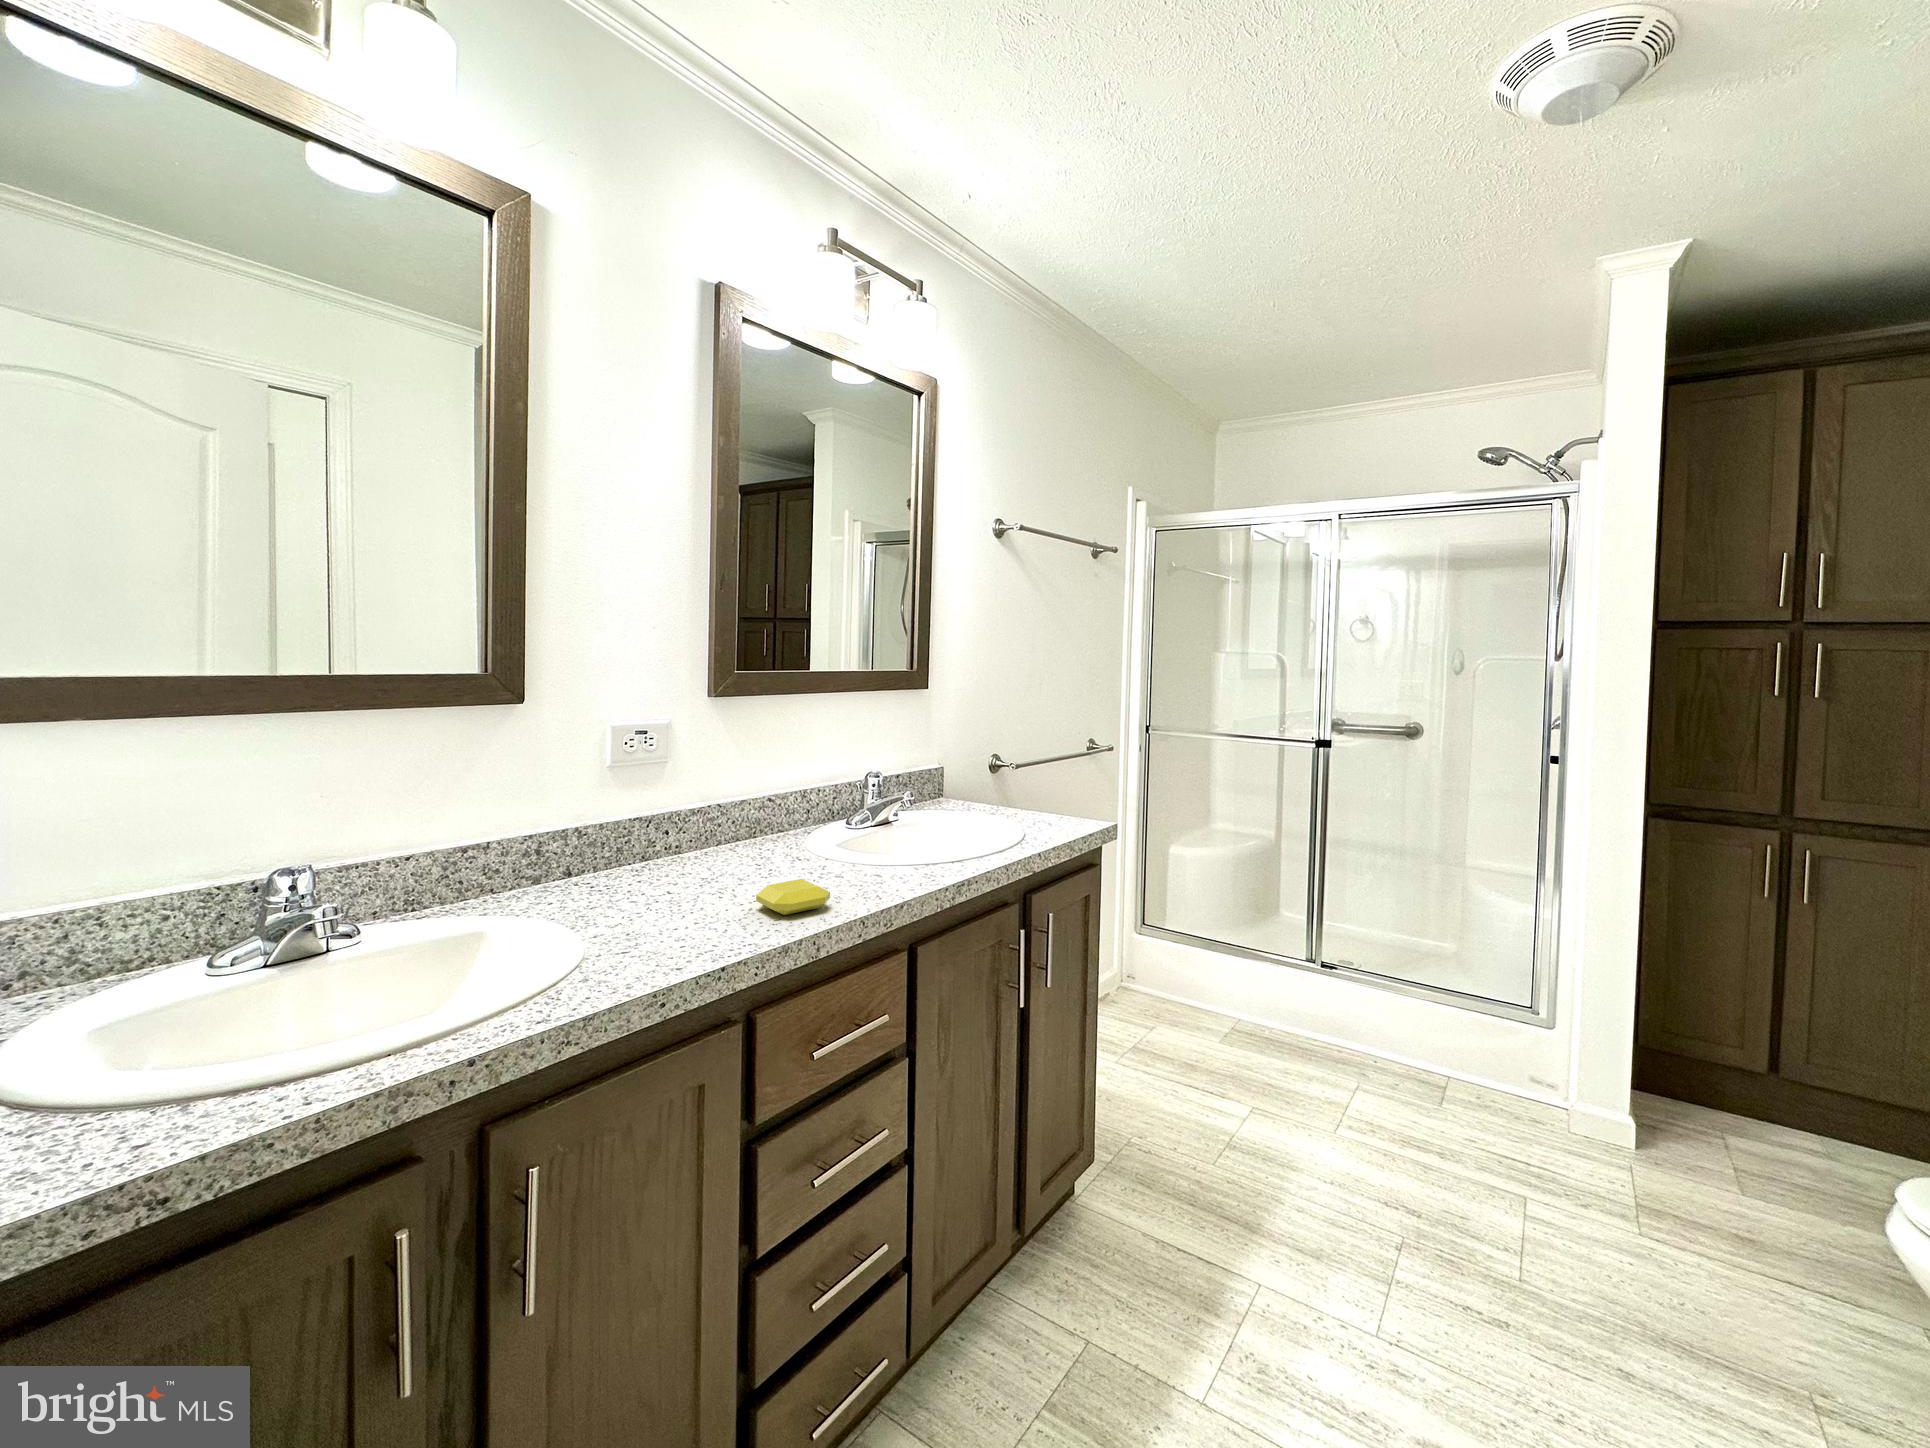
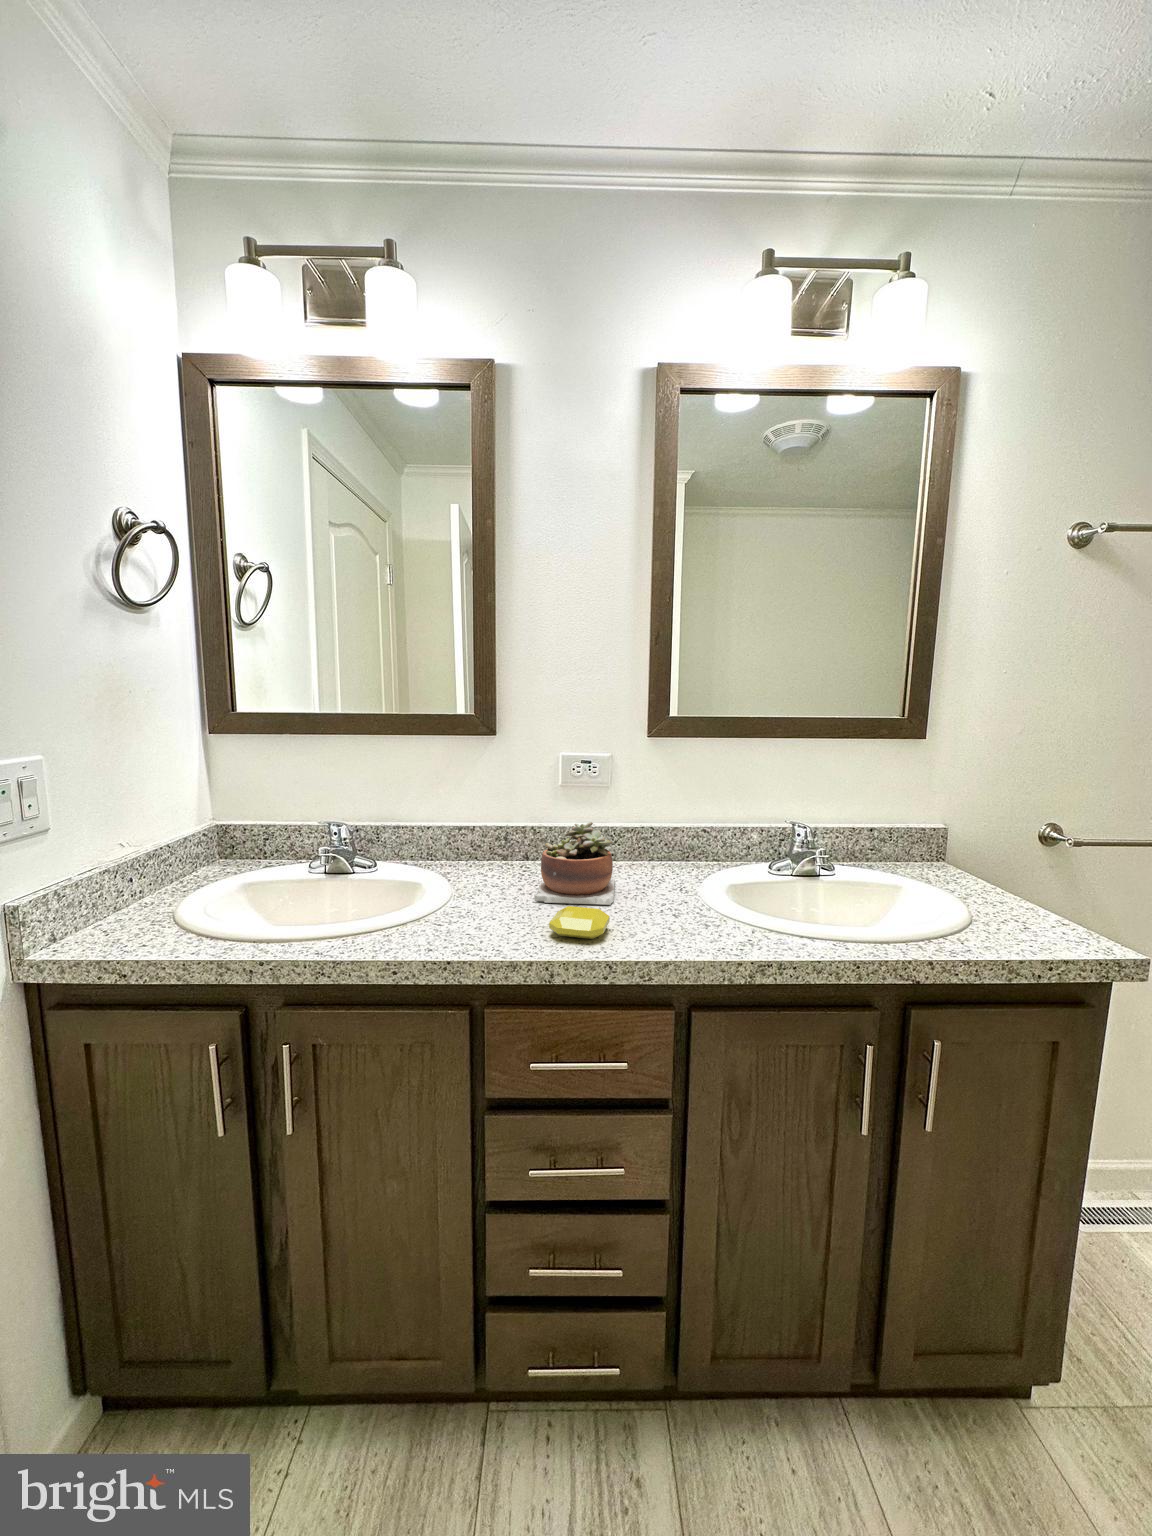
succulent plant: none [645,798,770,902] -> present [534,822,615,905]

